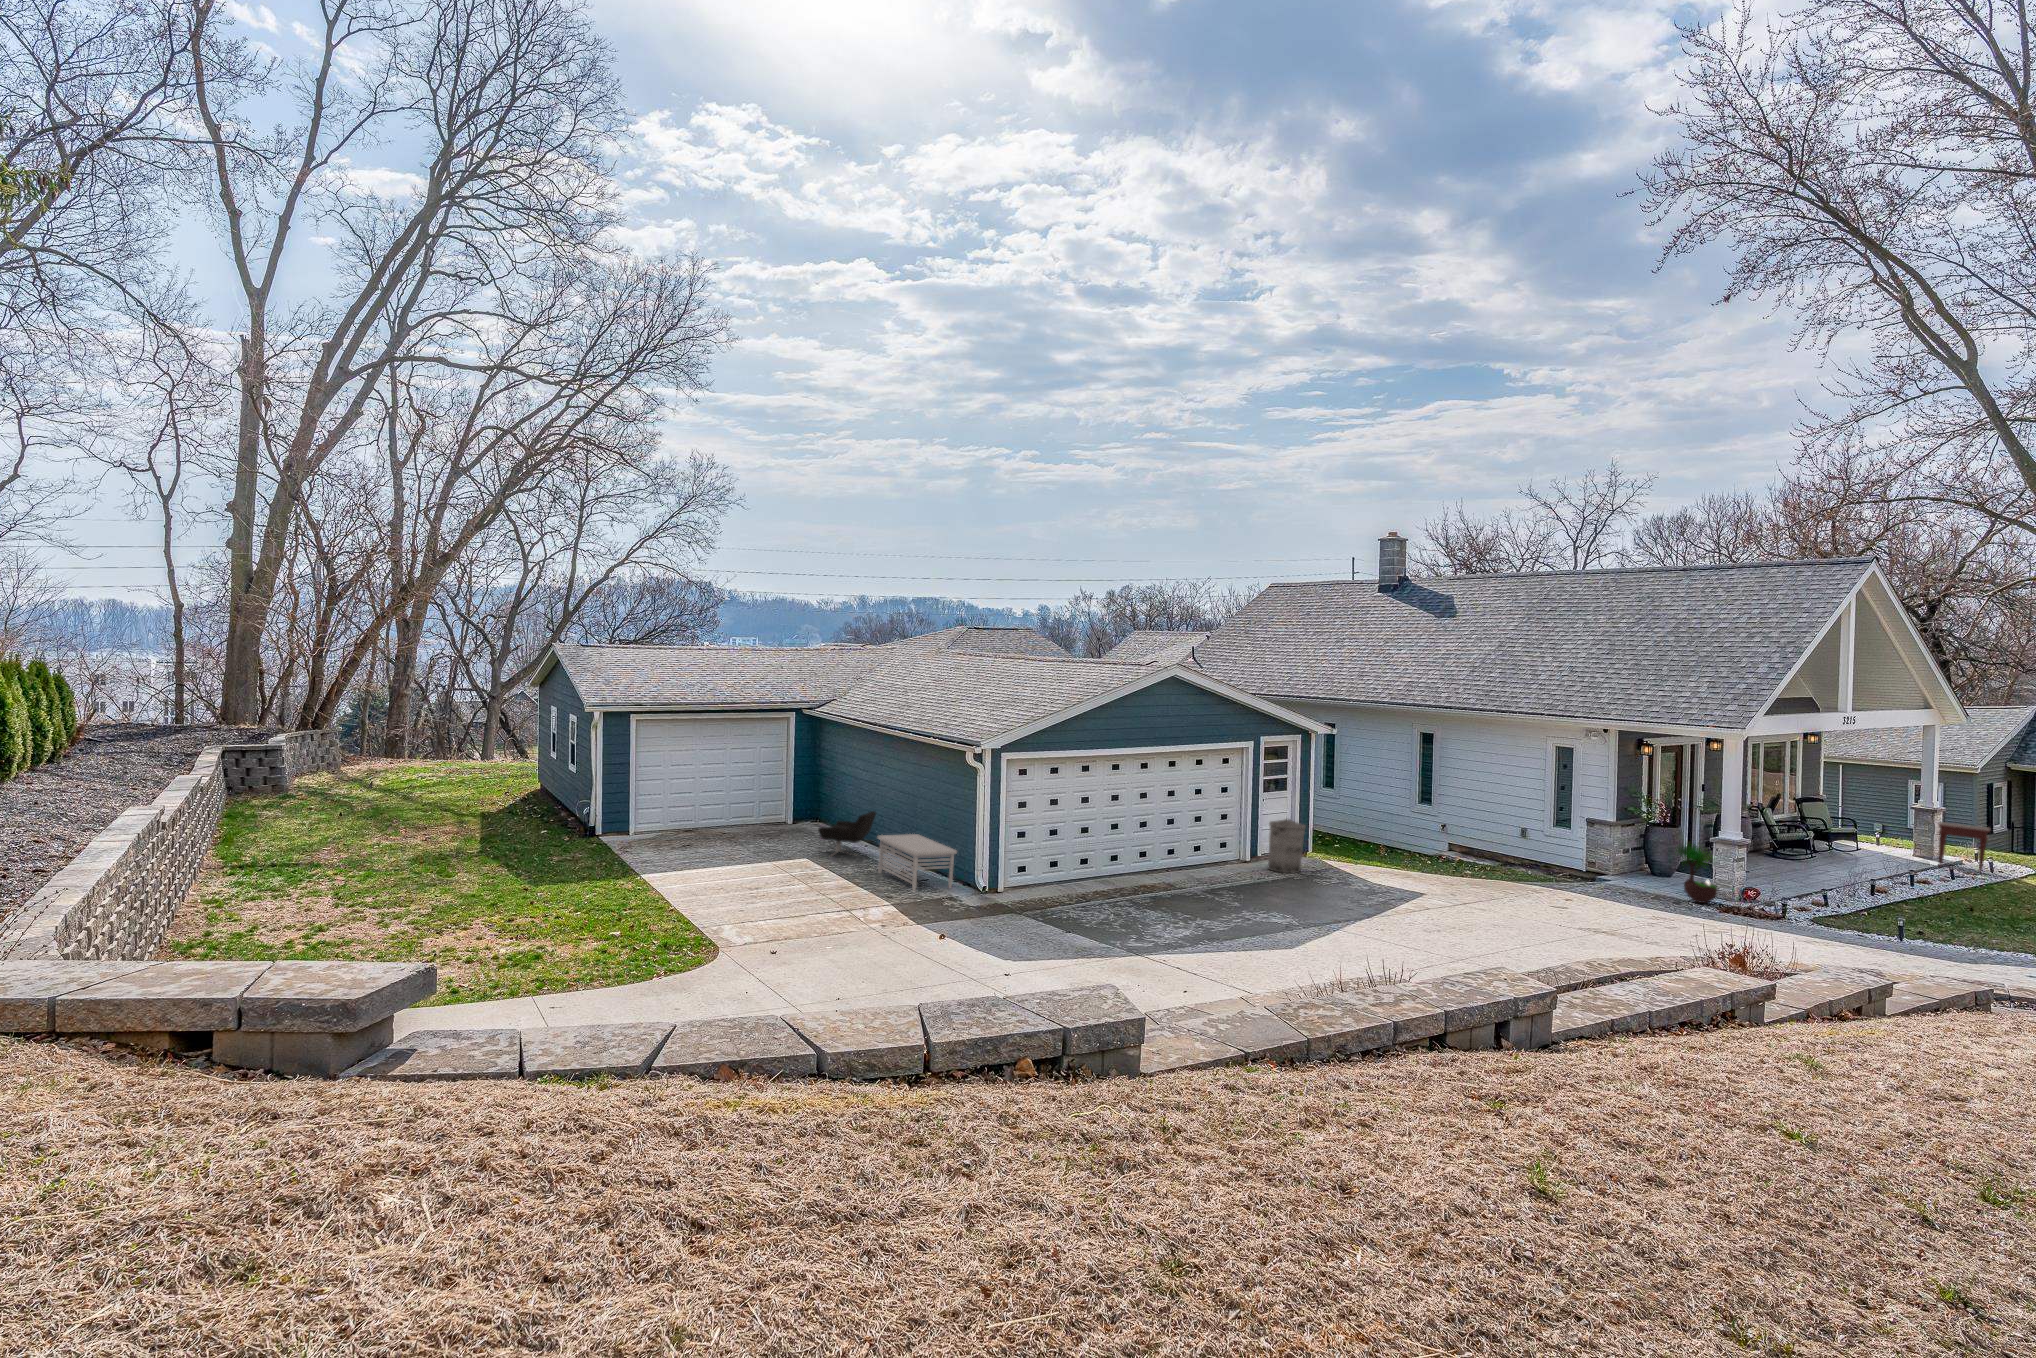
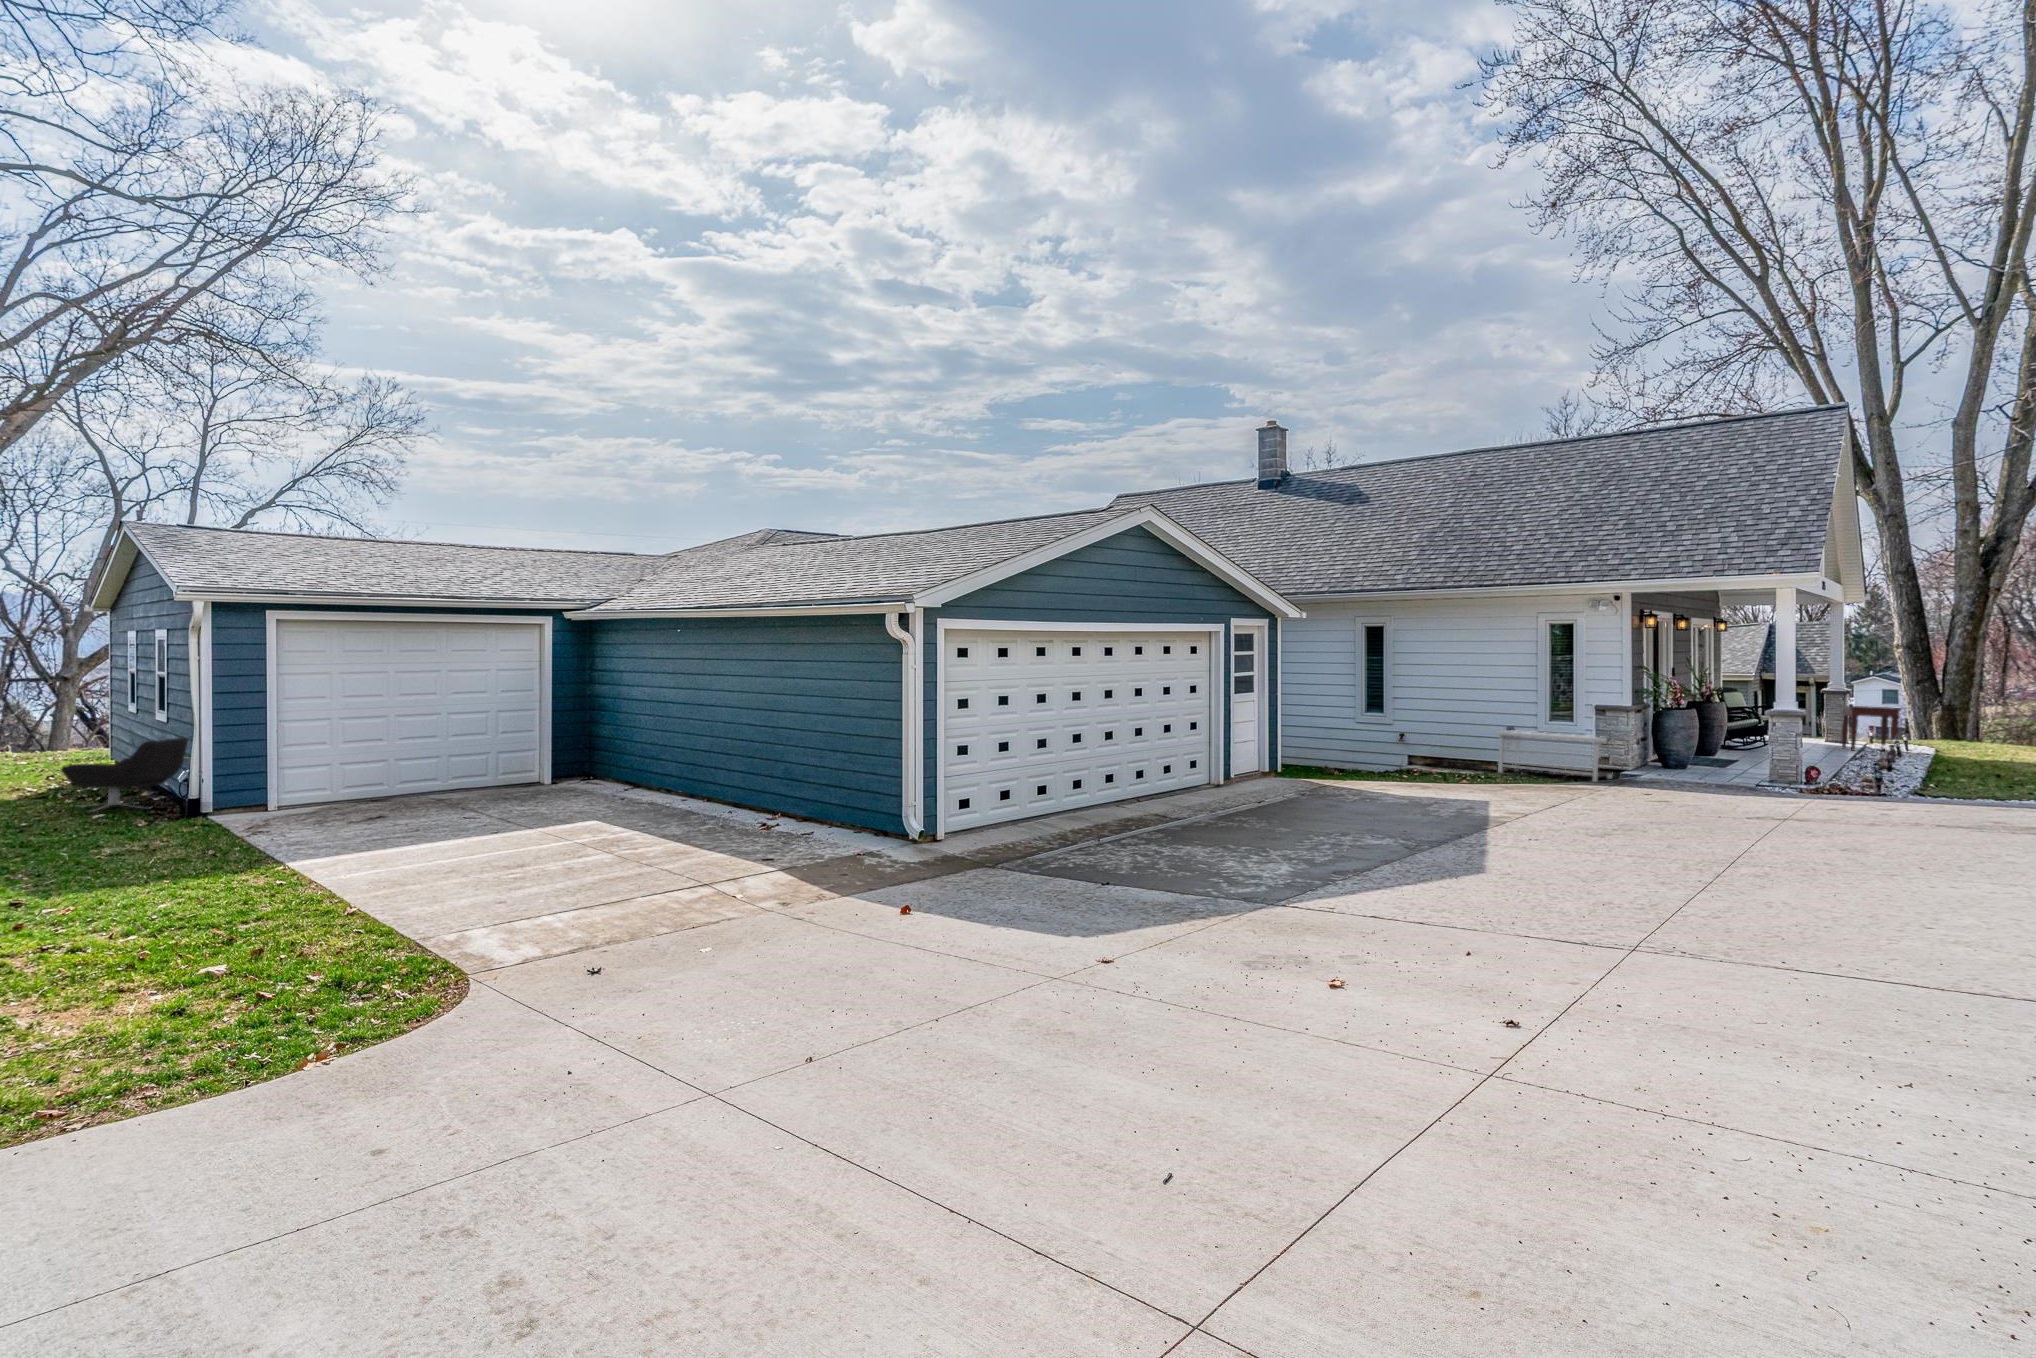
lounge chair: present [818,811,876,856] -> present [61,738,188,811]
trash can: present [1268,819,1306,873] -> none [1257,719,1307,791]
storage bench: present [878,834,957,891] -> present [1496,730,1612,782]
potted tree: present [1675,844,1717,903] -> none [1723,712,1784,790]

